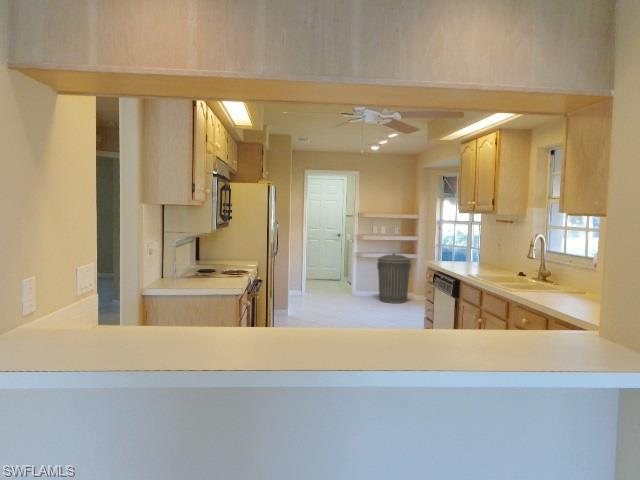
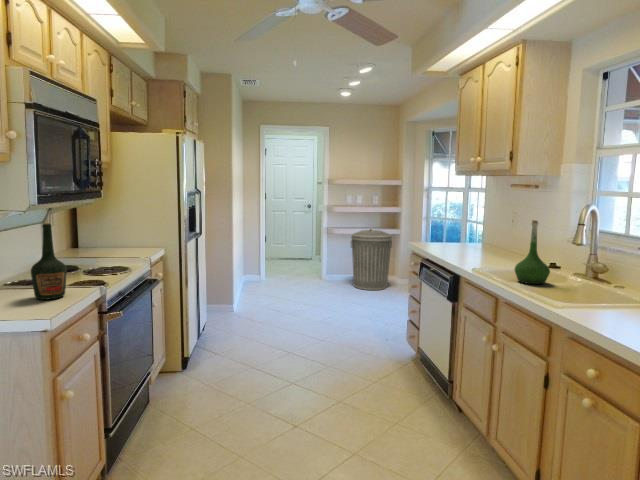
bottle: none [215,241,233,284] -> present [31,223,67,300]
vase: none [493,243,515,283] -> present [515,220,550,284]

